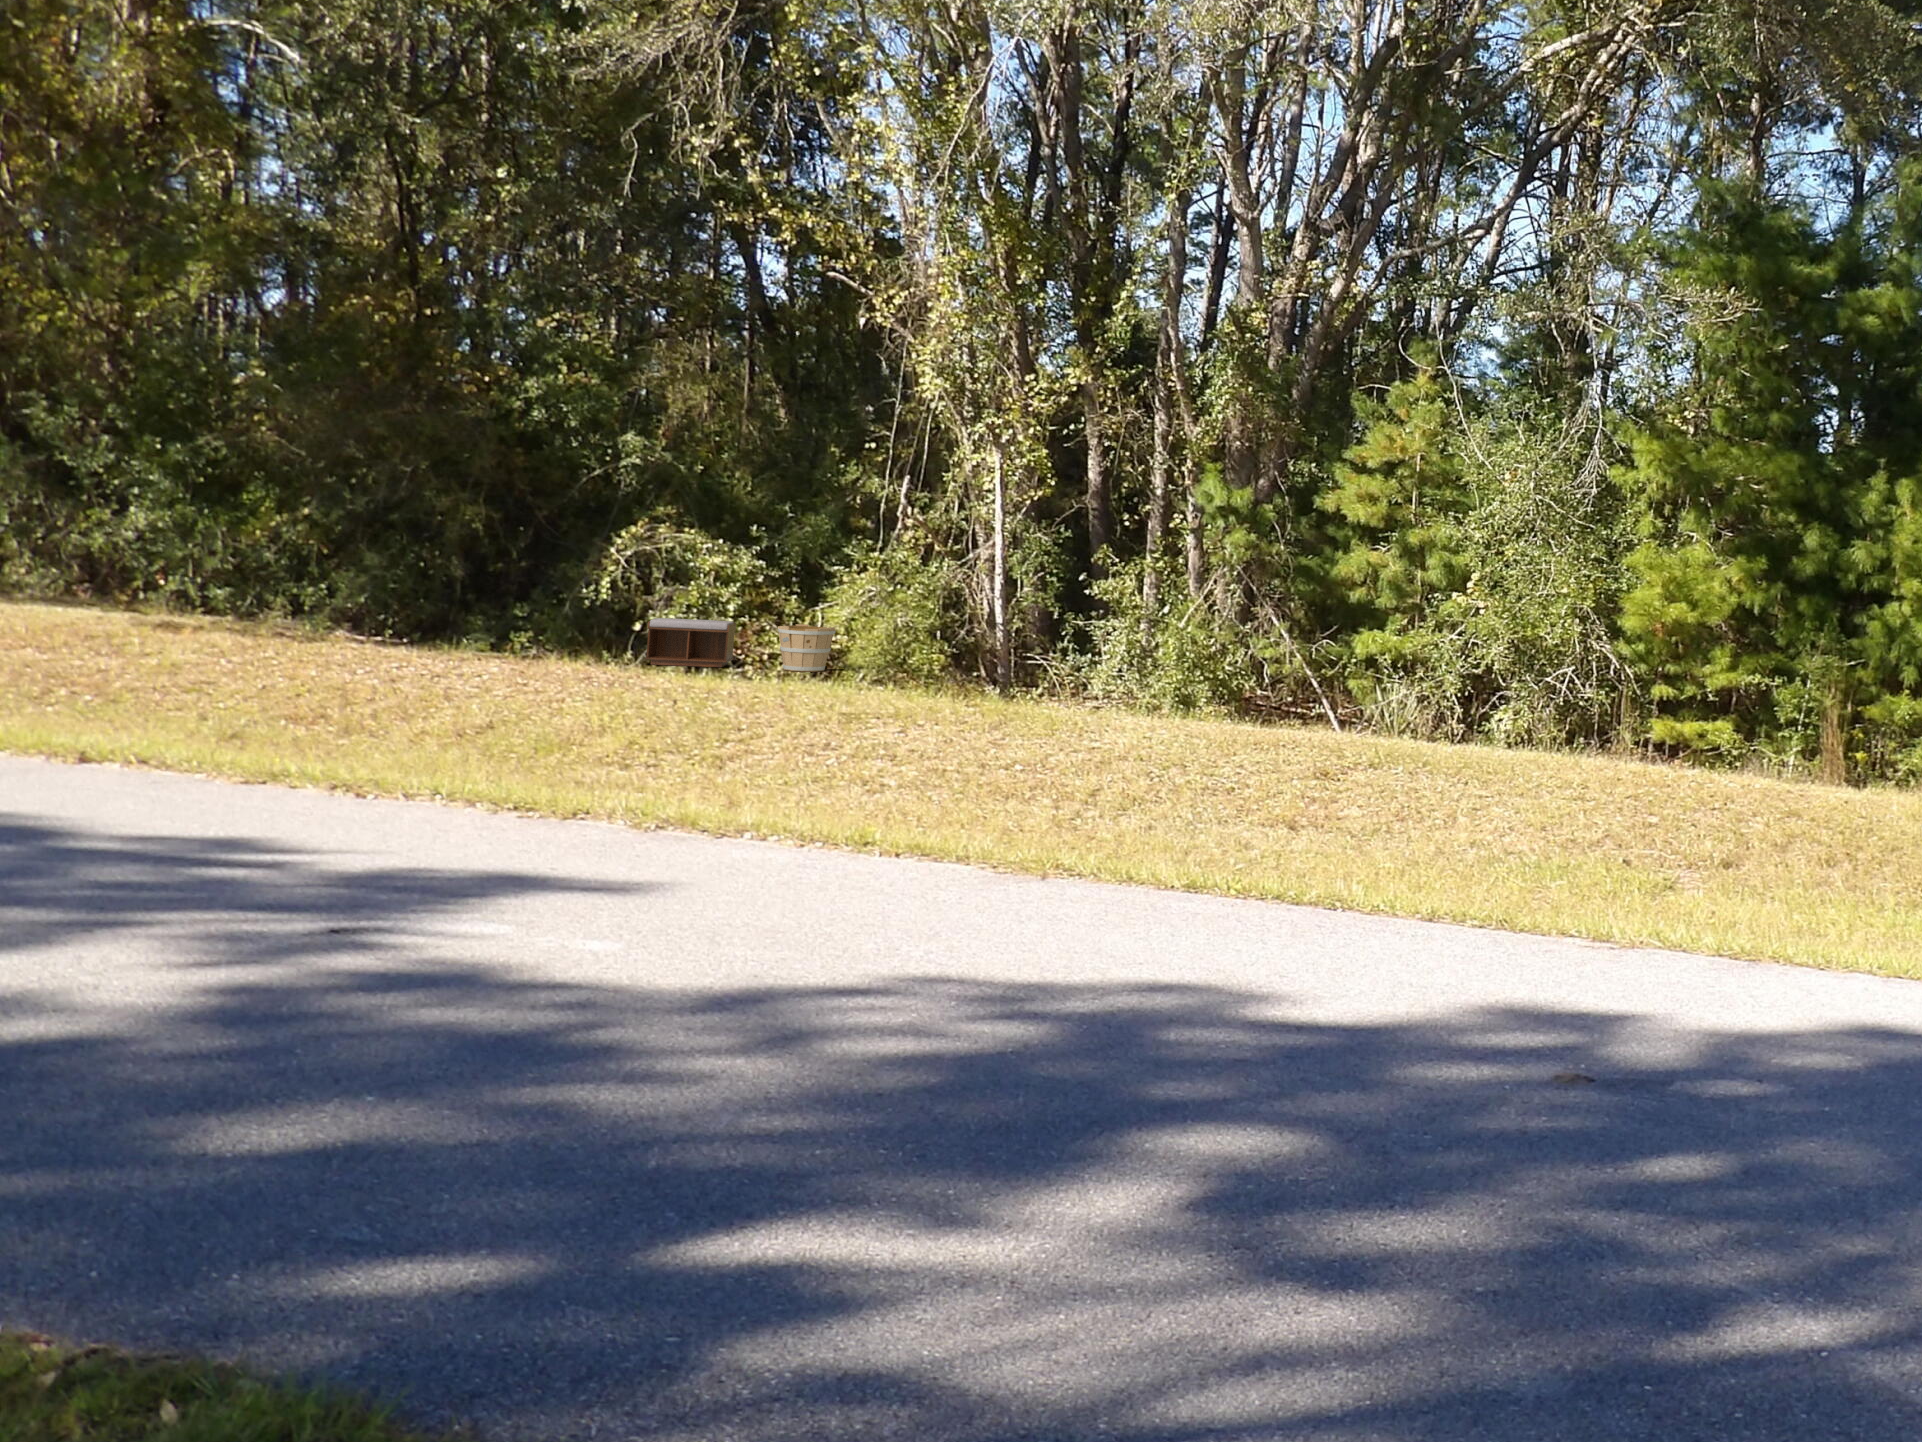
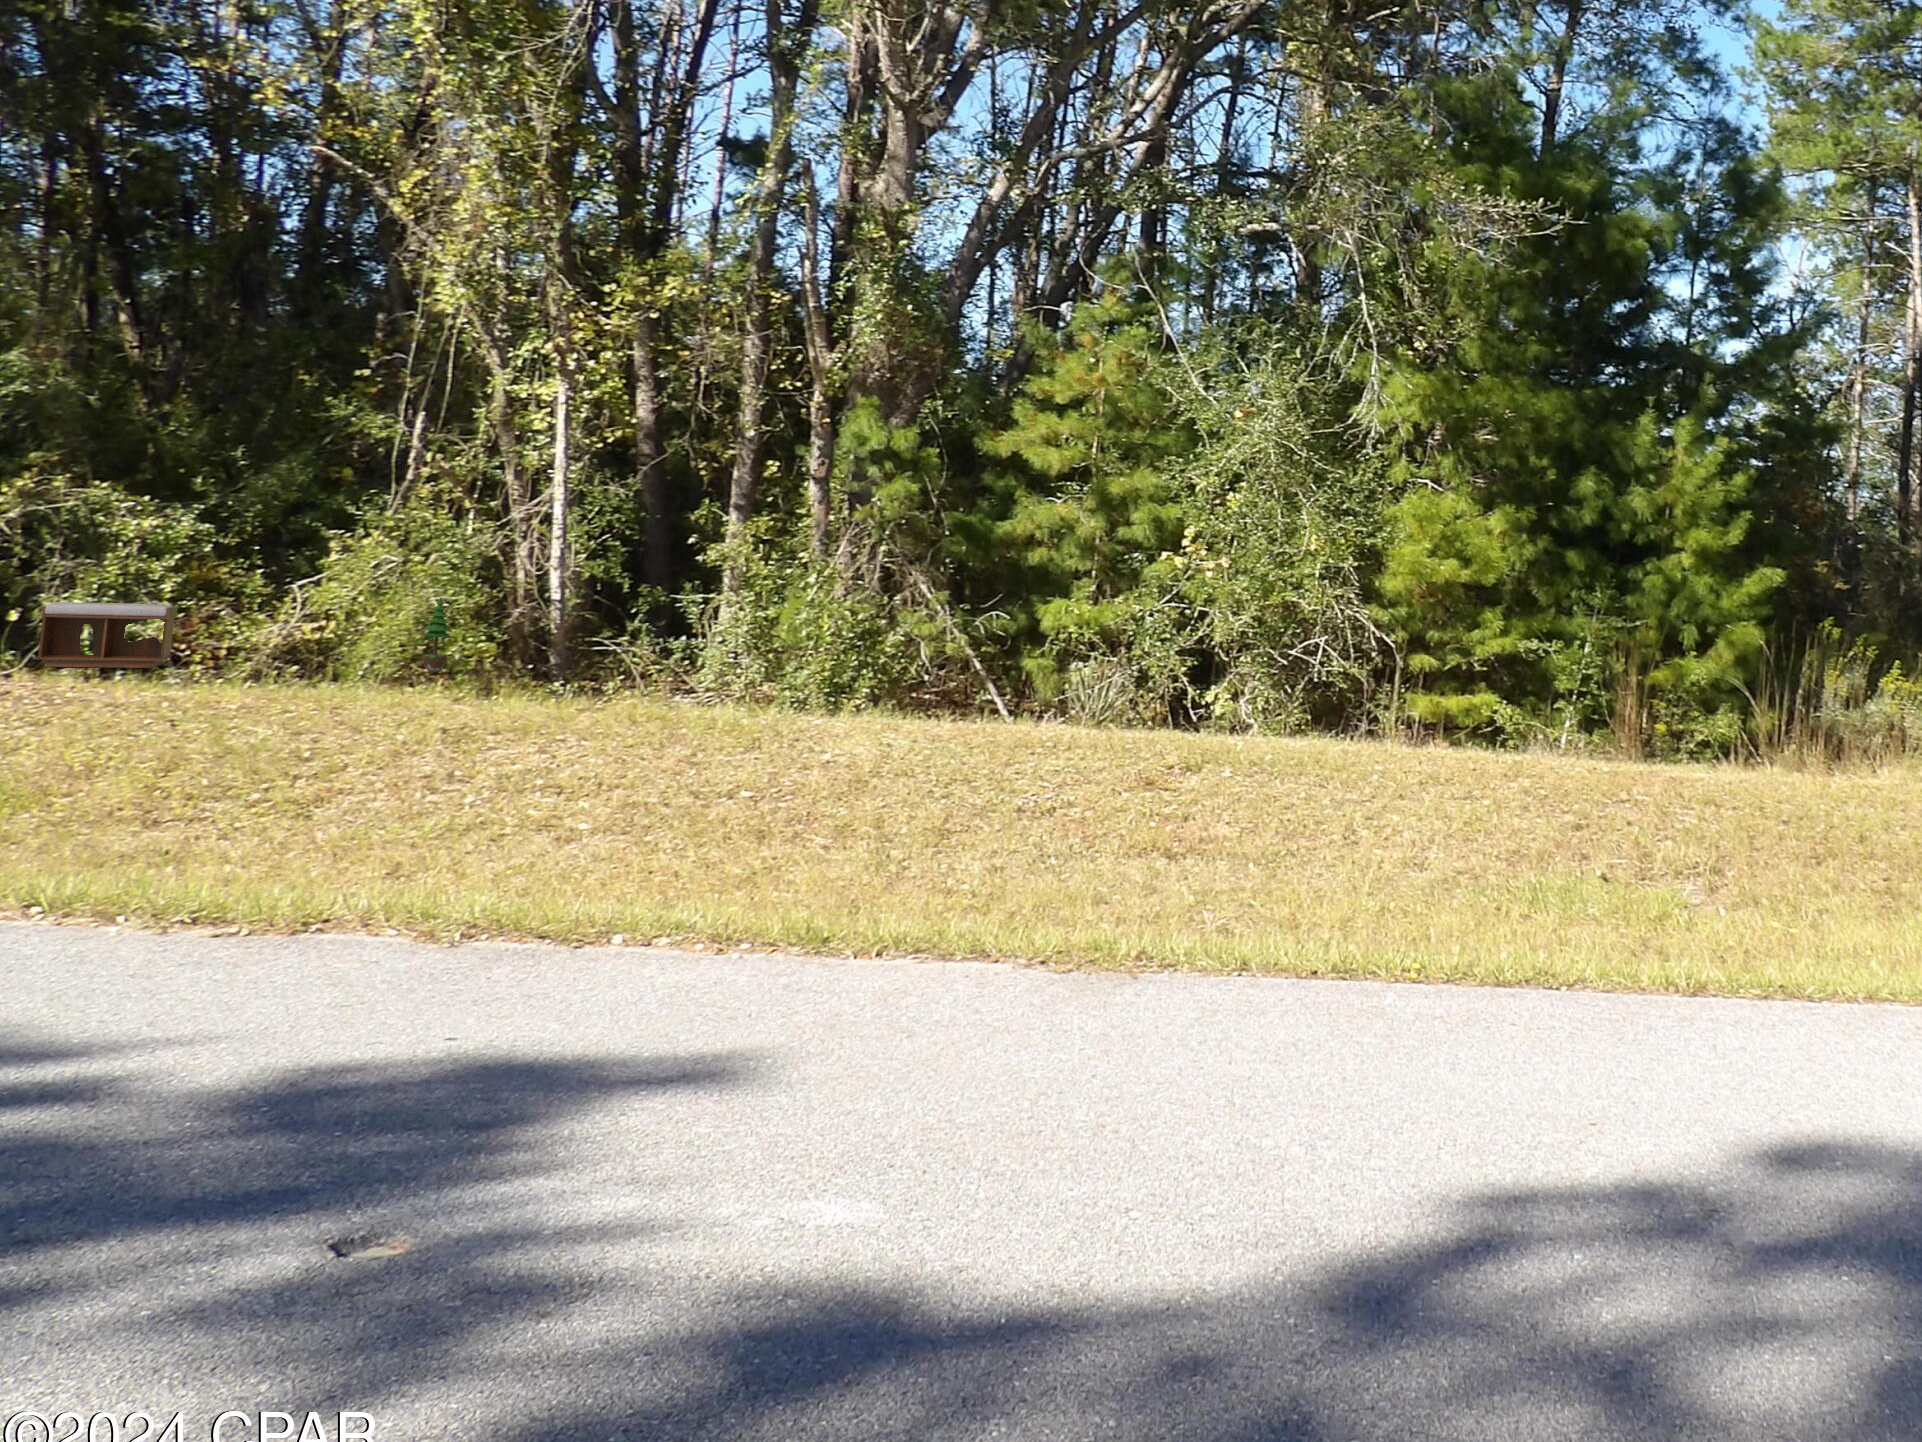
potted tree: none [896,620,918,677] -> present [421,598,451,674]
wooden bucket: present [778,624,836,672] -> none [243,607,329,670]

